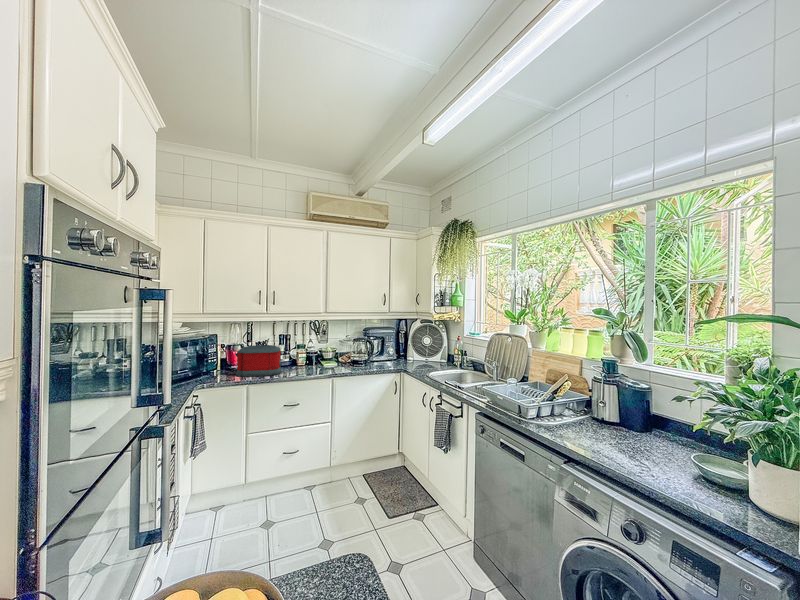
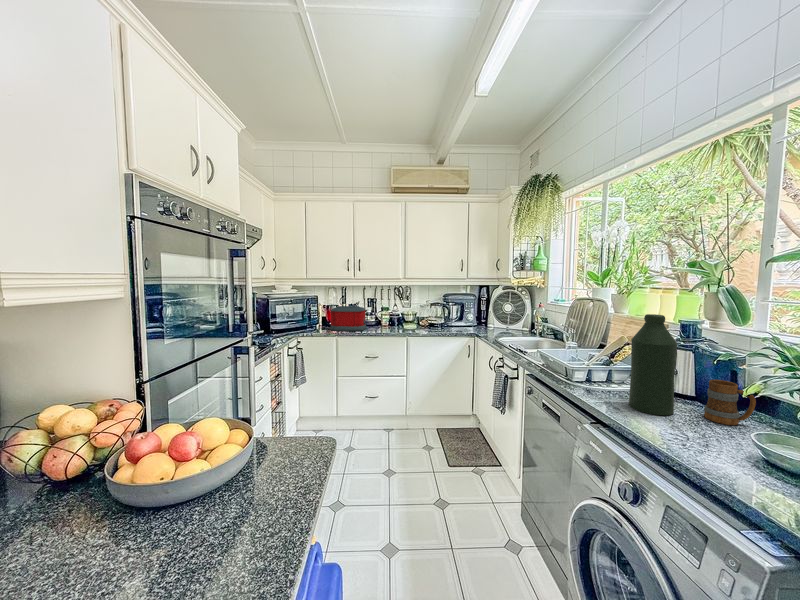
bottle: none [581,359,616,444] -> present [629,314,677,415]
mug: none [632,409,665,445] -> present [704,380,756,425]

